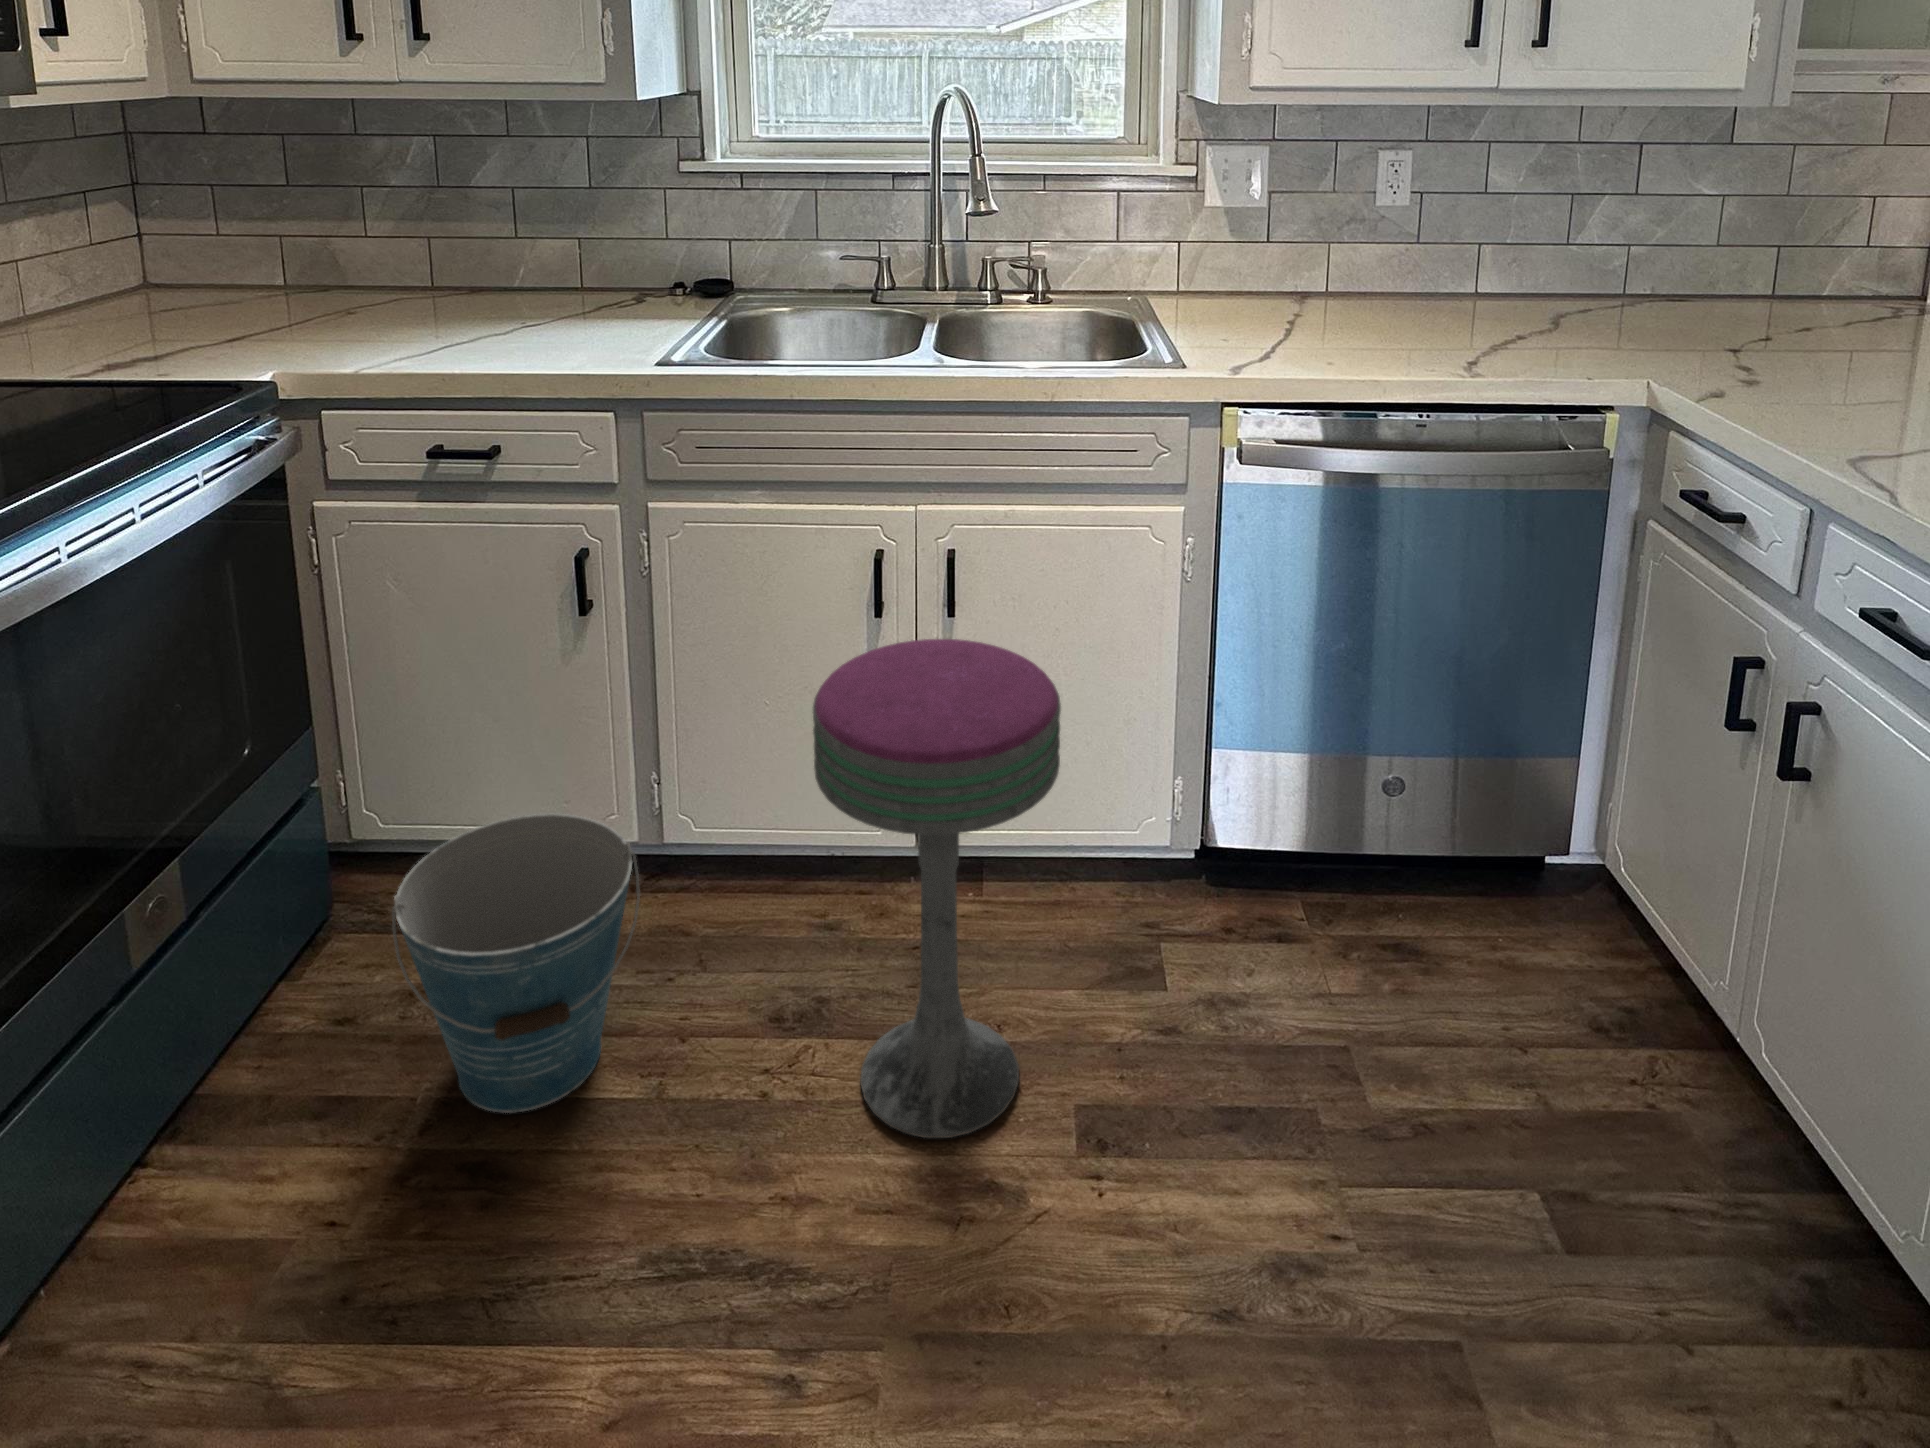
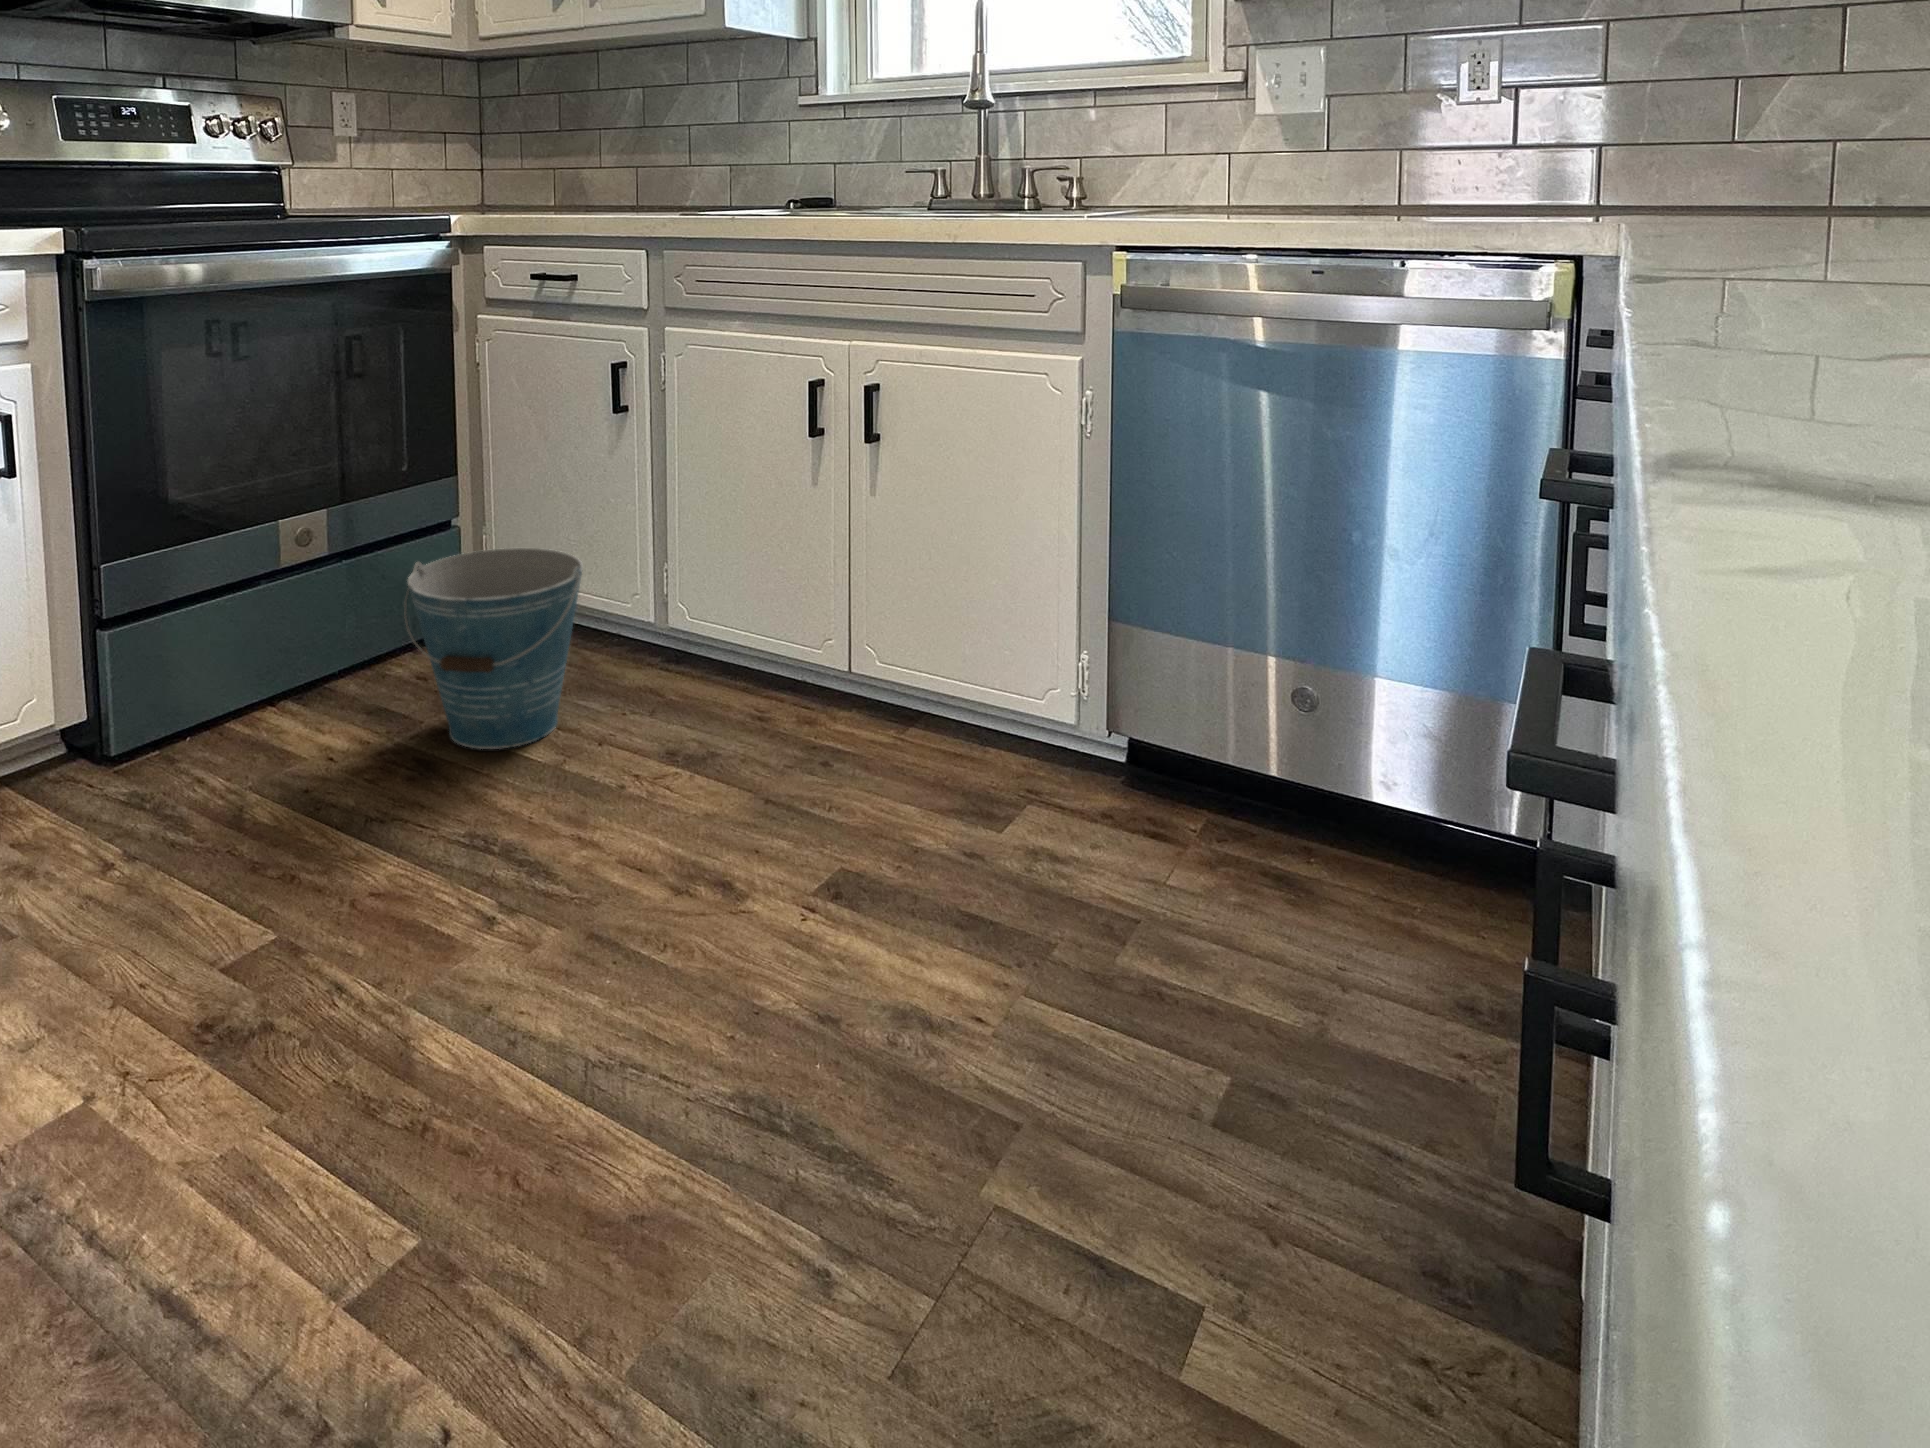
bar stool: present [813,639,1061,1138] -> none [636,423,849,844]

